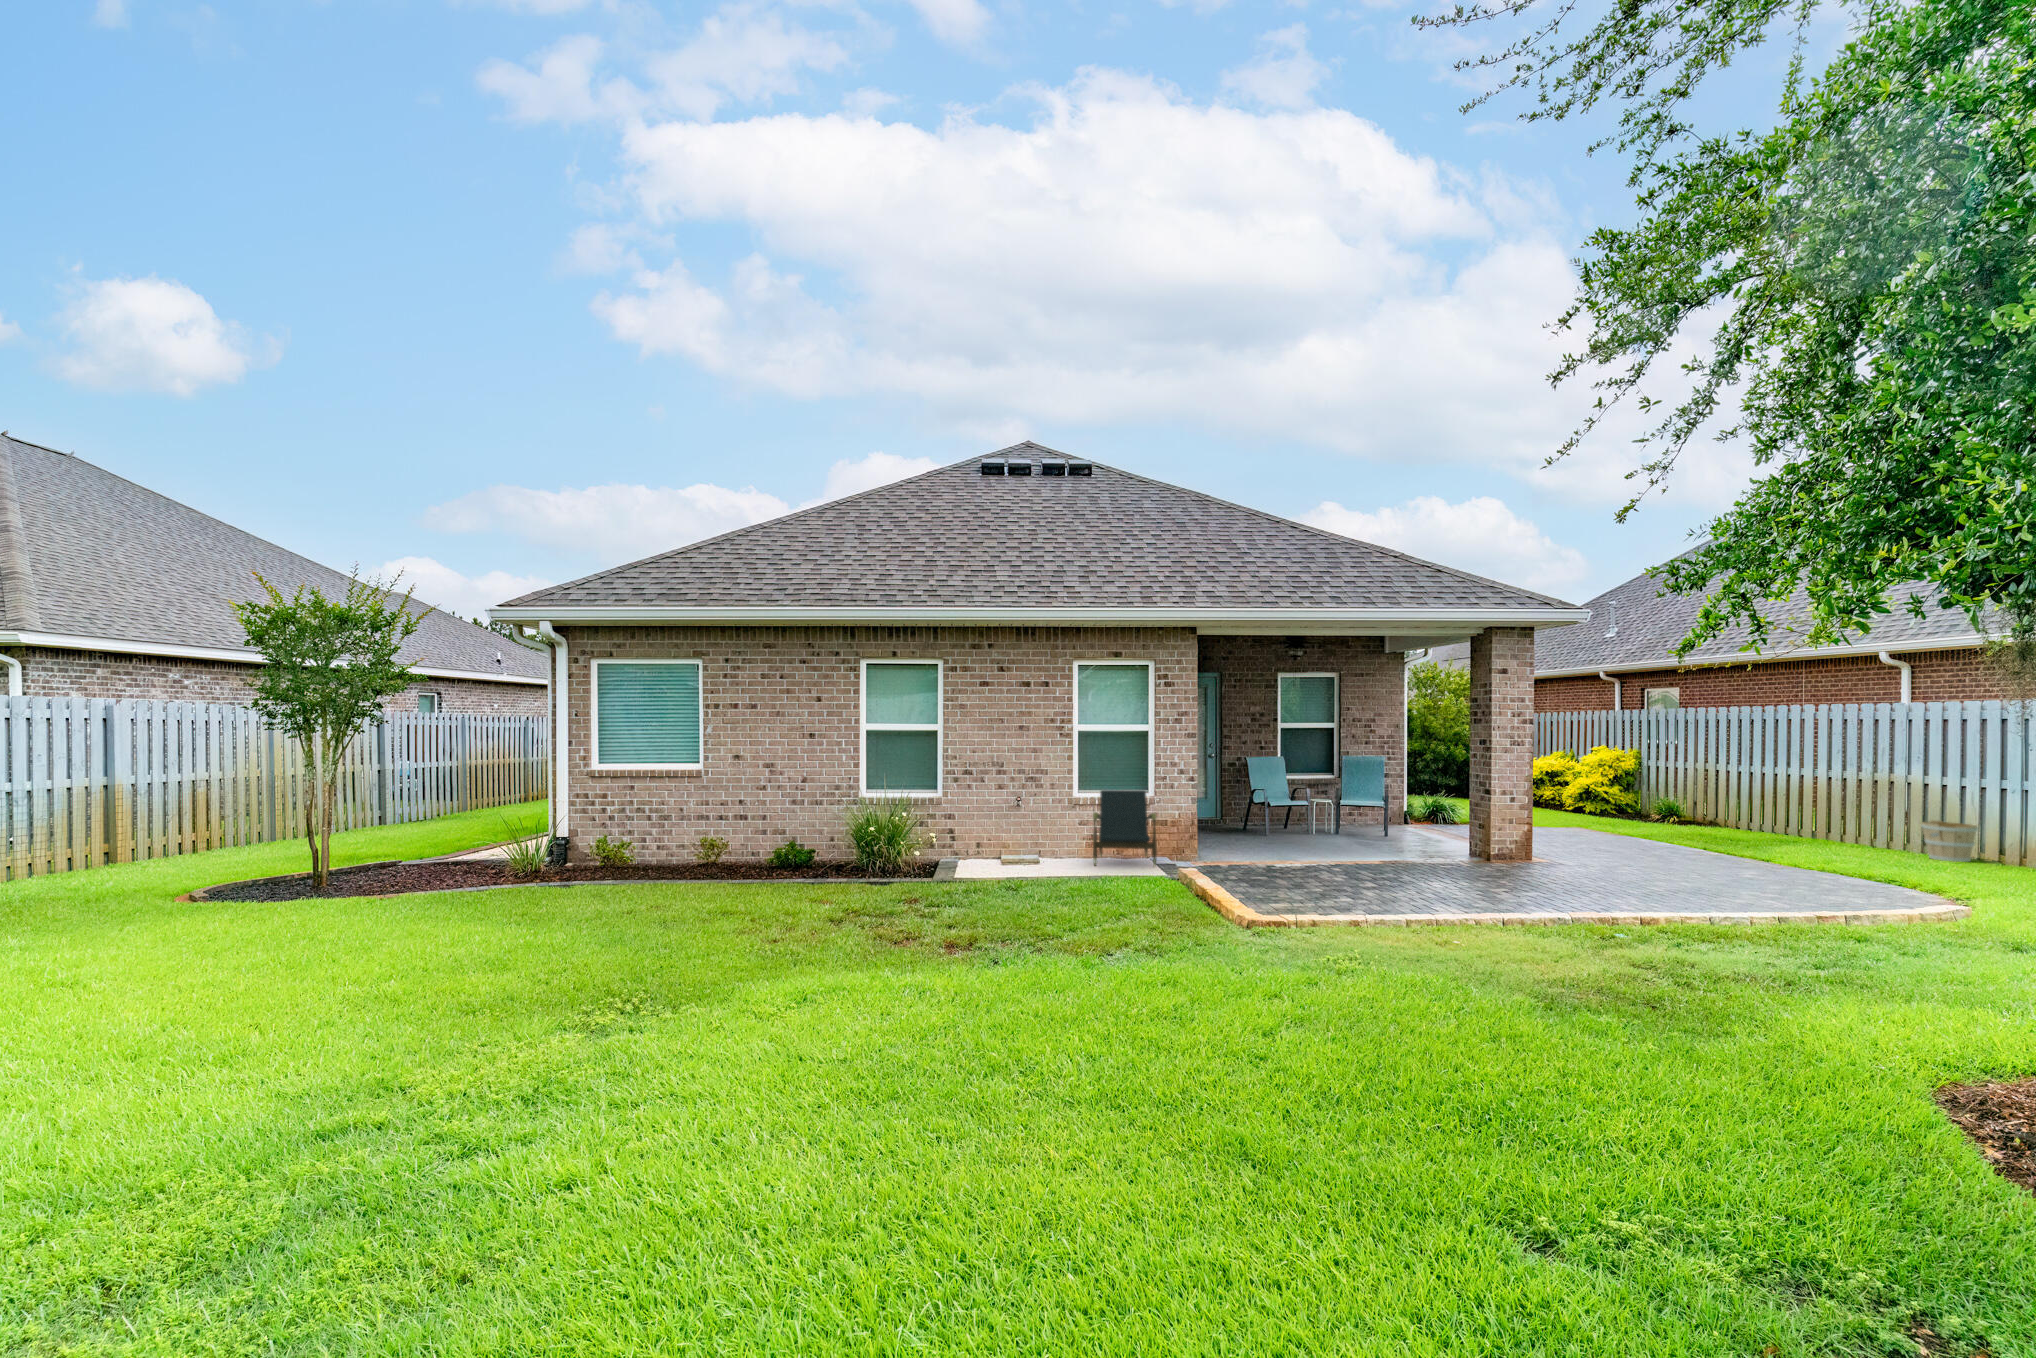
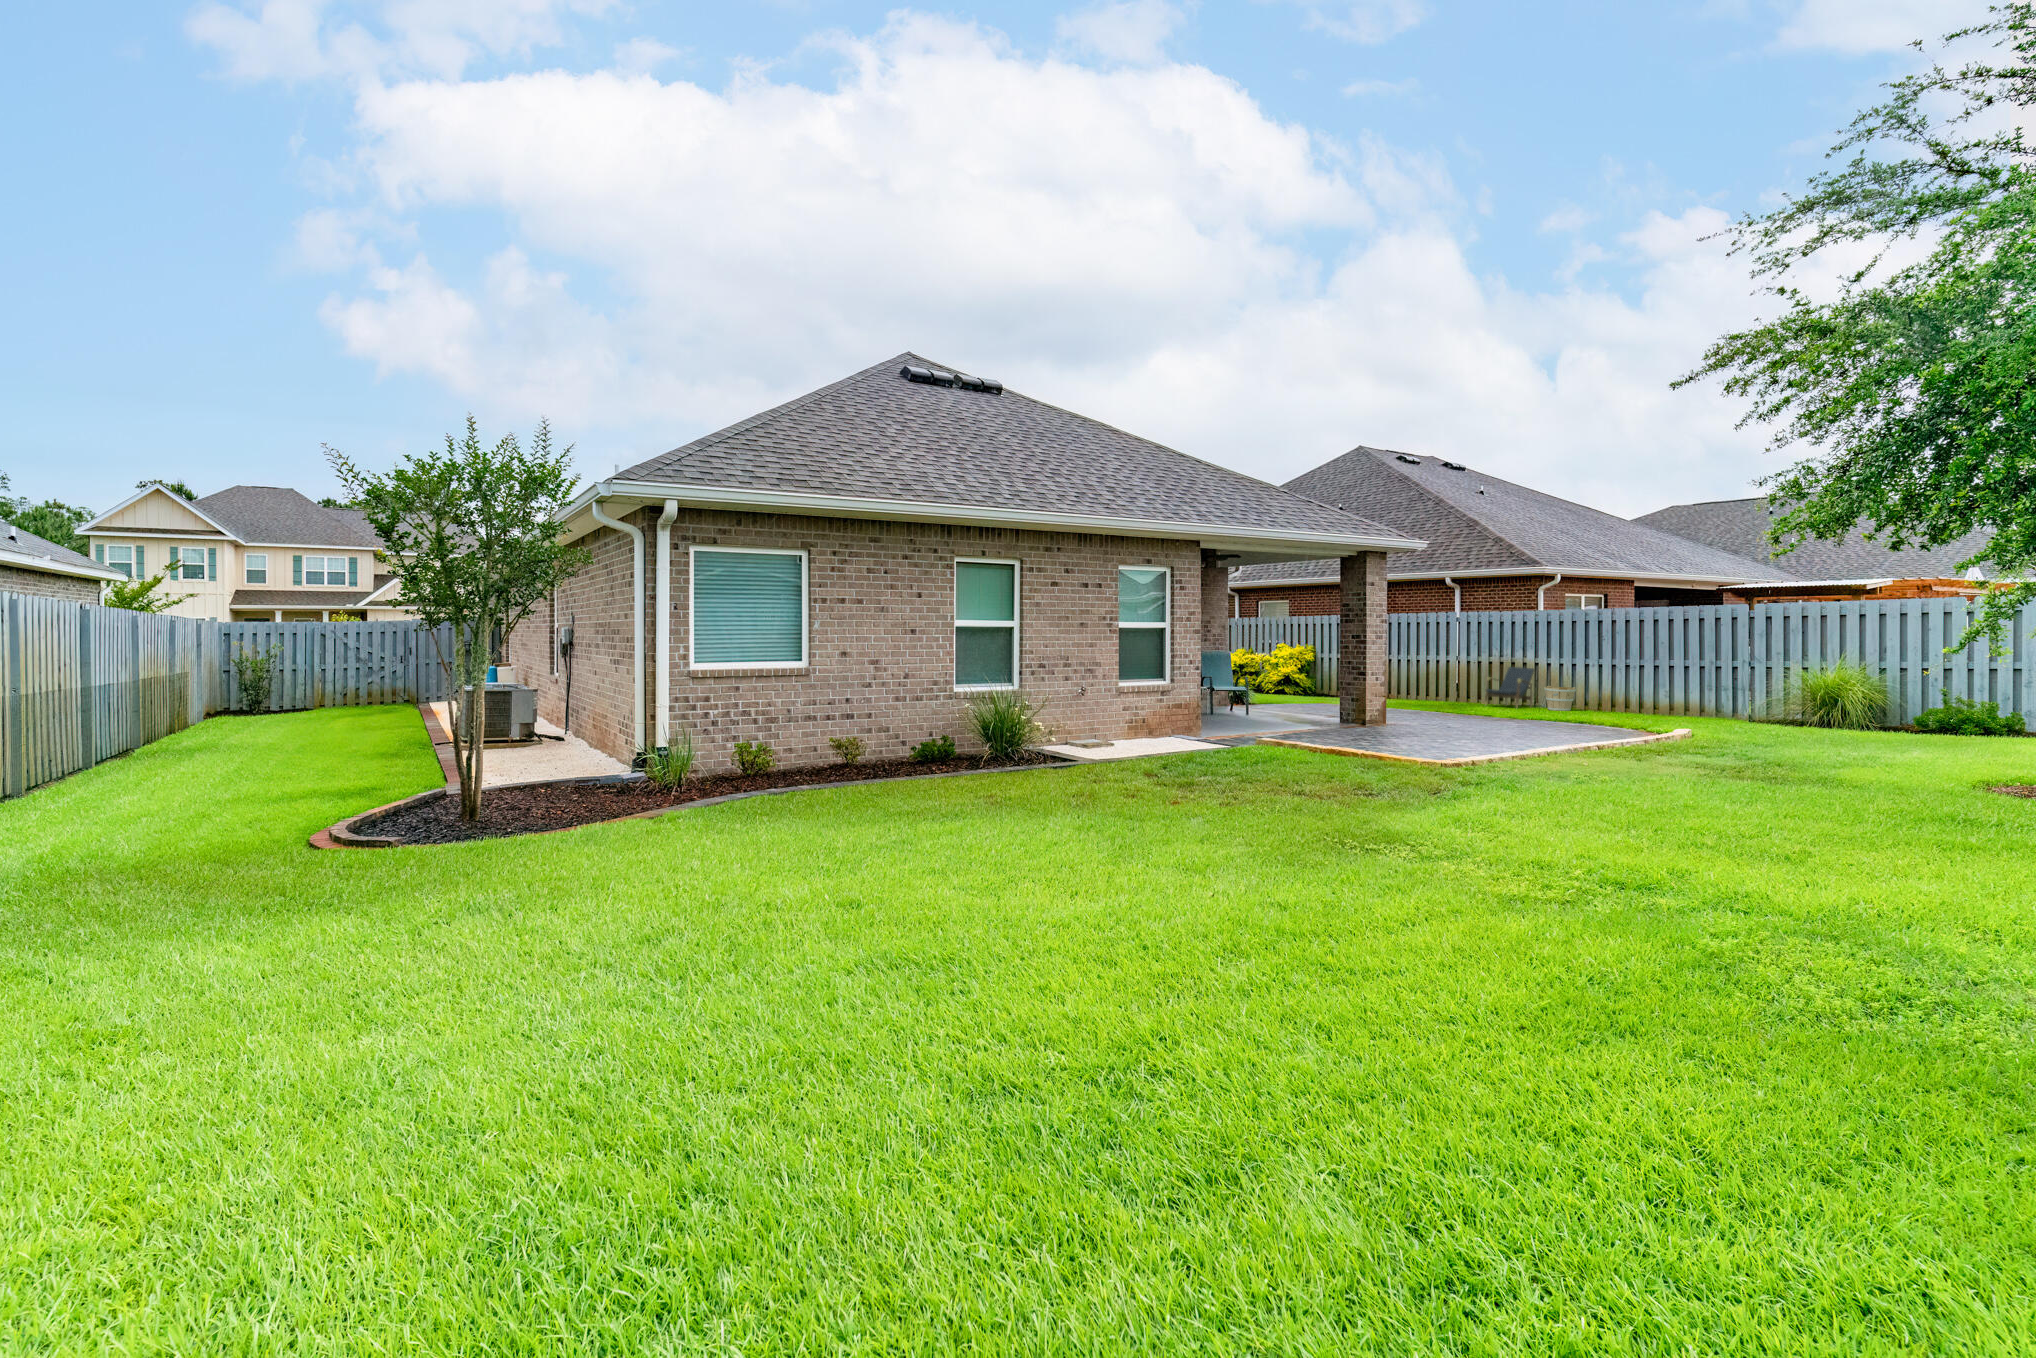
lounge chair: present [1093,790,1157,866] -> present [1485,667,1534,707]

